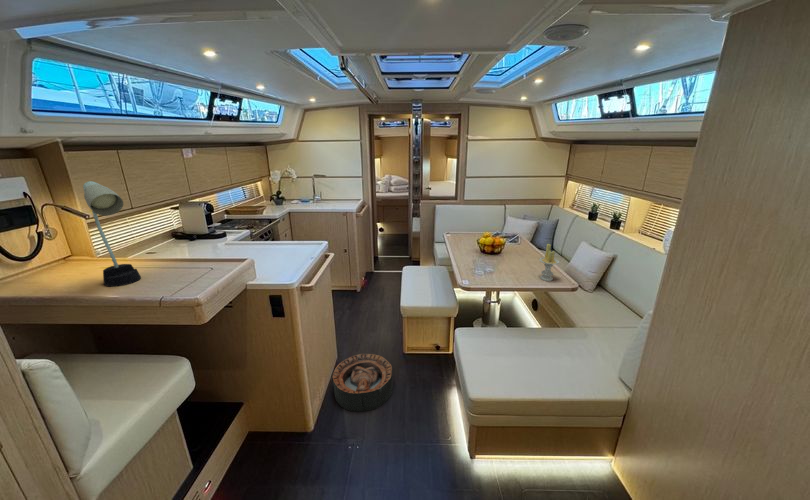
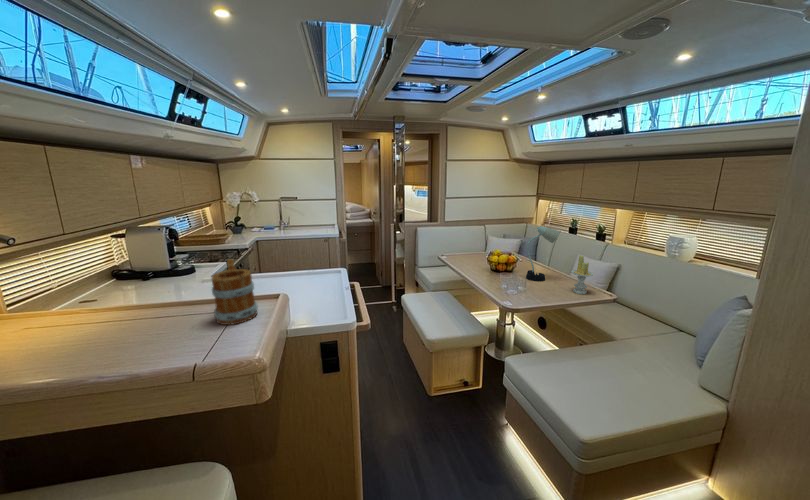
desk lamp: present [83,181,141,287] -> present [526,226,560,281]
mug: none [179,234,213,278] -> present [212,259,258,325]
basket: present [333,354,393,412] -> none [366,401,441,483]

